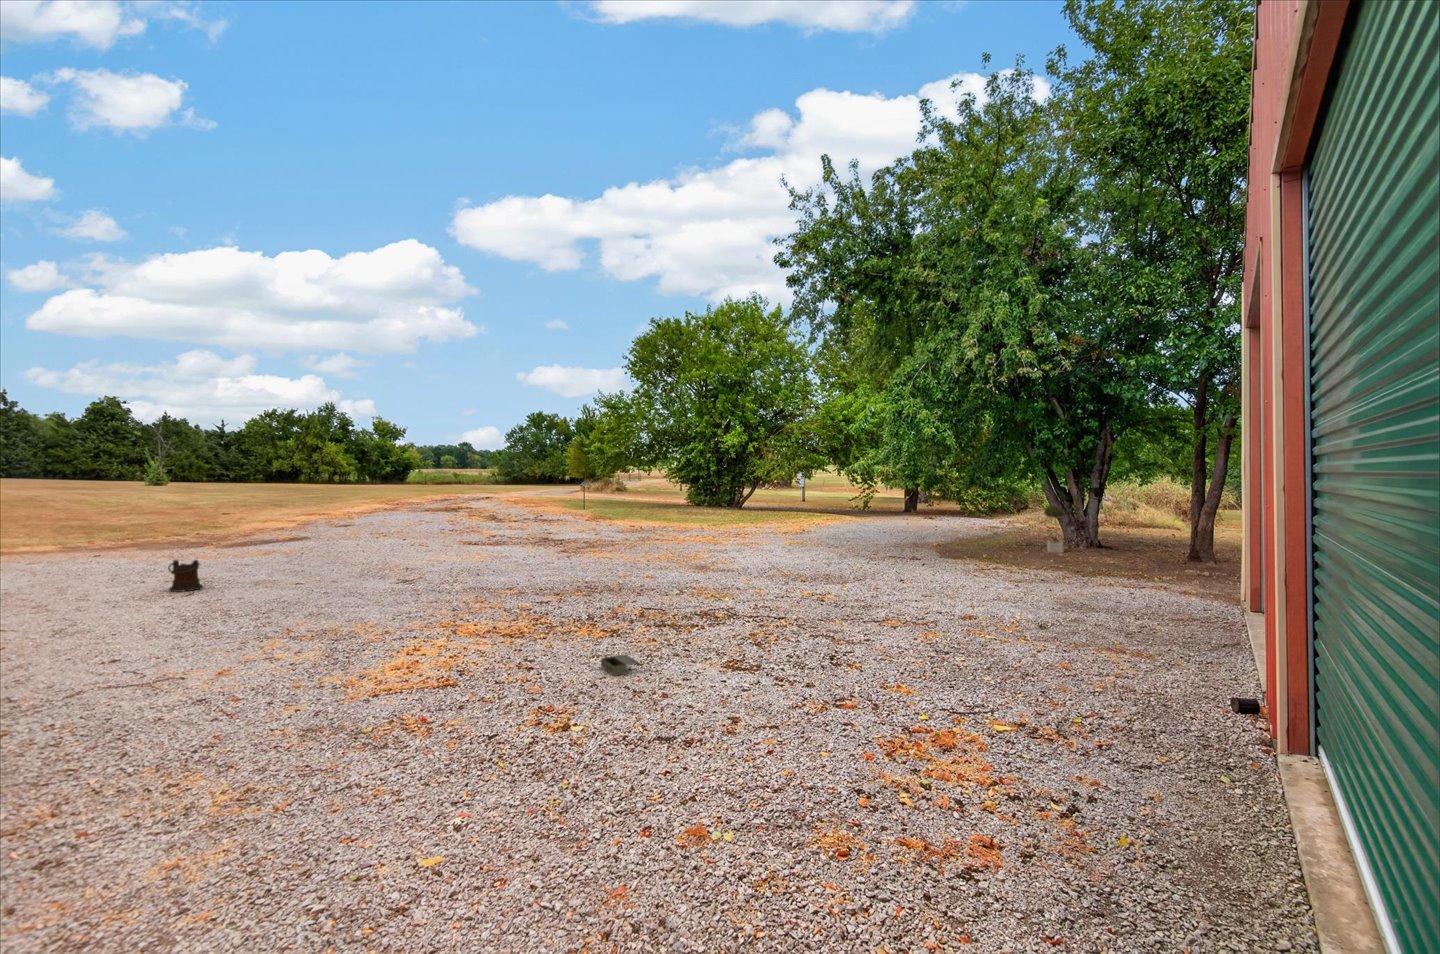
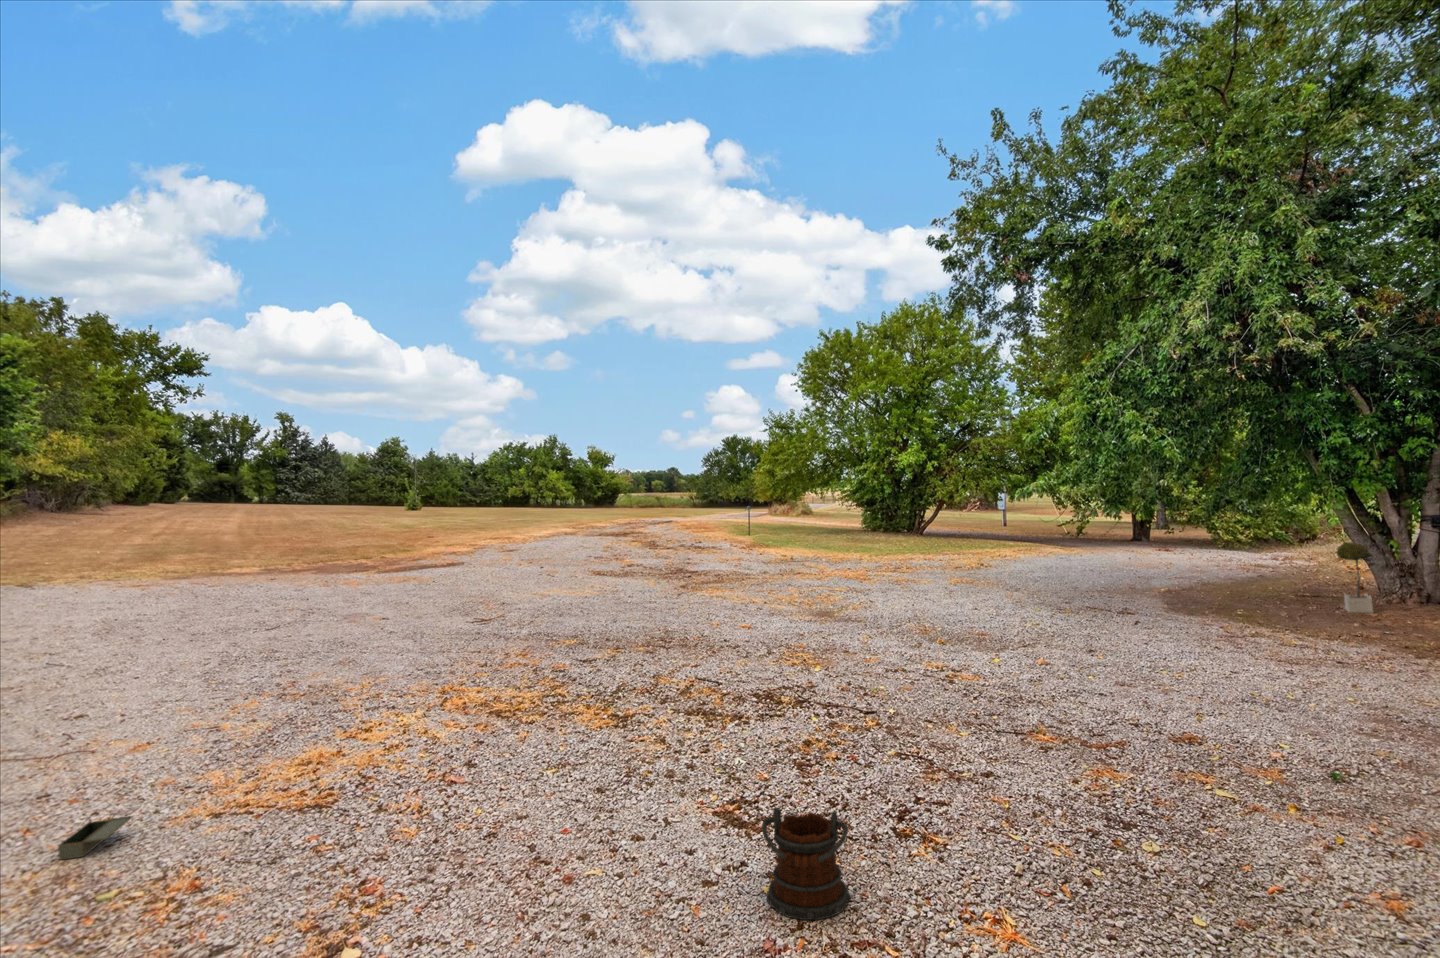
bucket: present [168,560,203,592] -> present [762,808,852,920]
toolbox: present [601,655,637,676] -> present [58,816,132,860]

